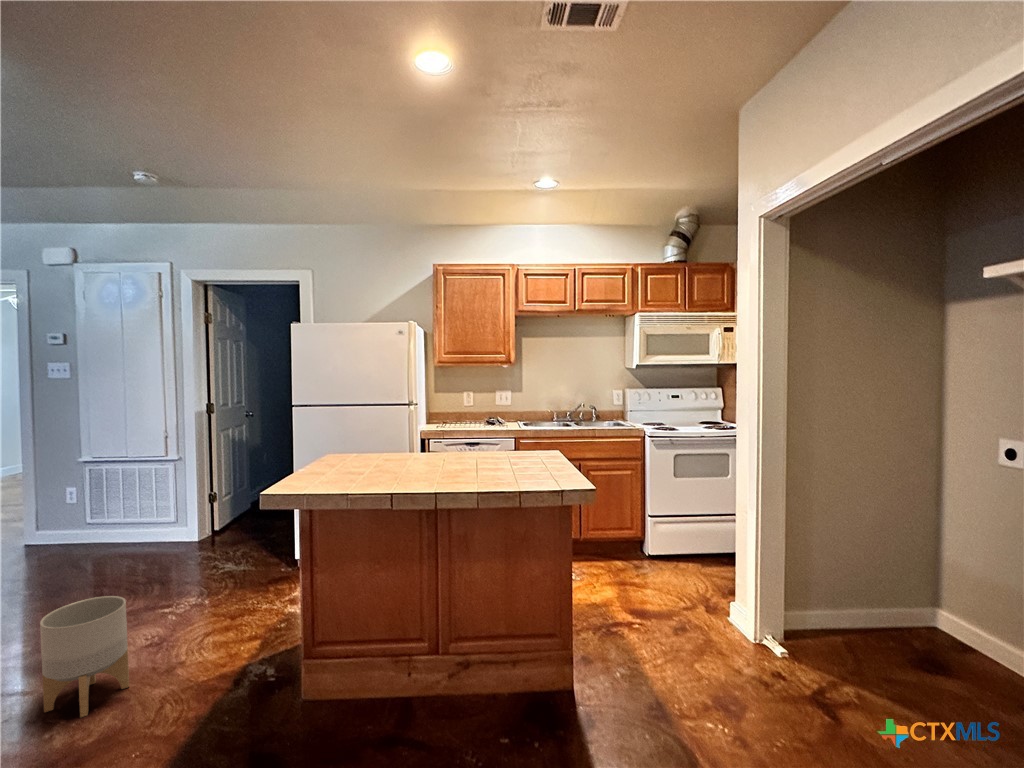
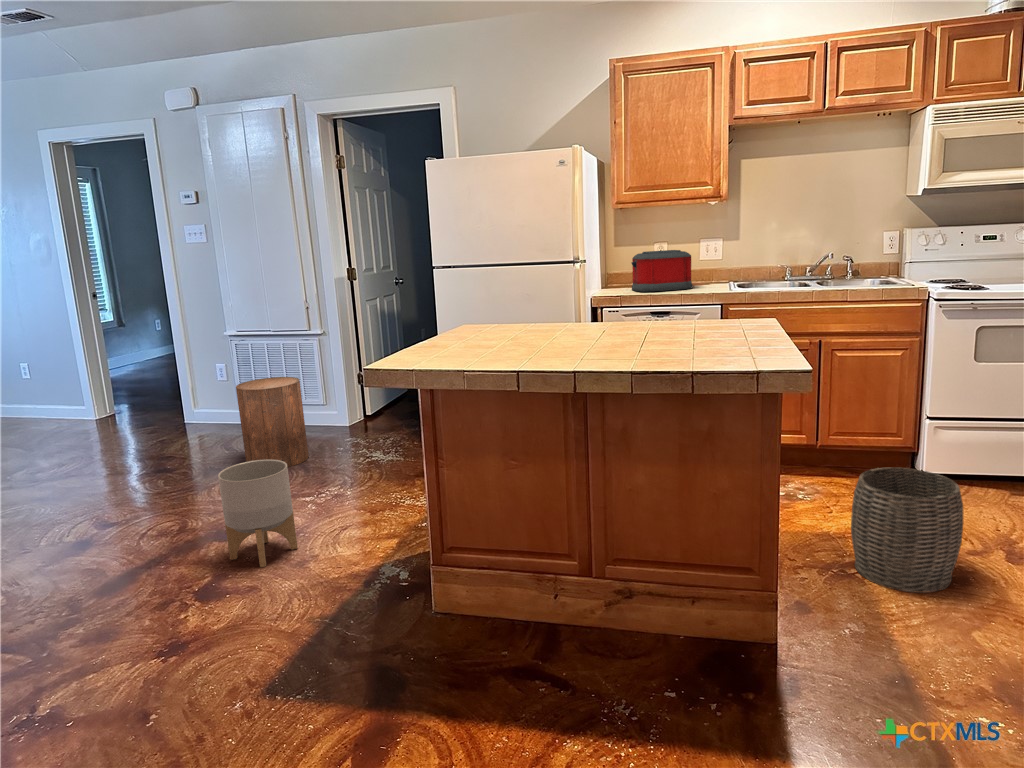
toaster: none [449,397,493,428] -> present [632,250,692,292]
stool: none [82,501,156,595] -> present [236,377,309,467]
woven basket: none [616,562,688,661] -> present [851,468,963,593]

